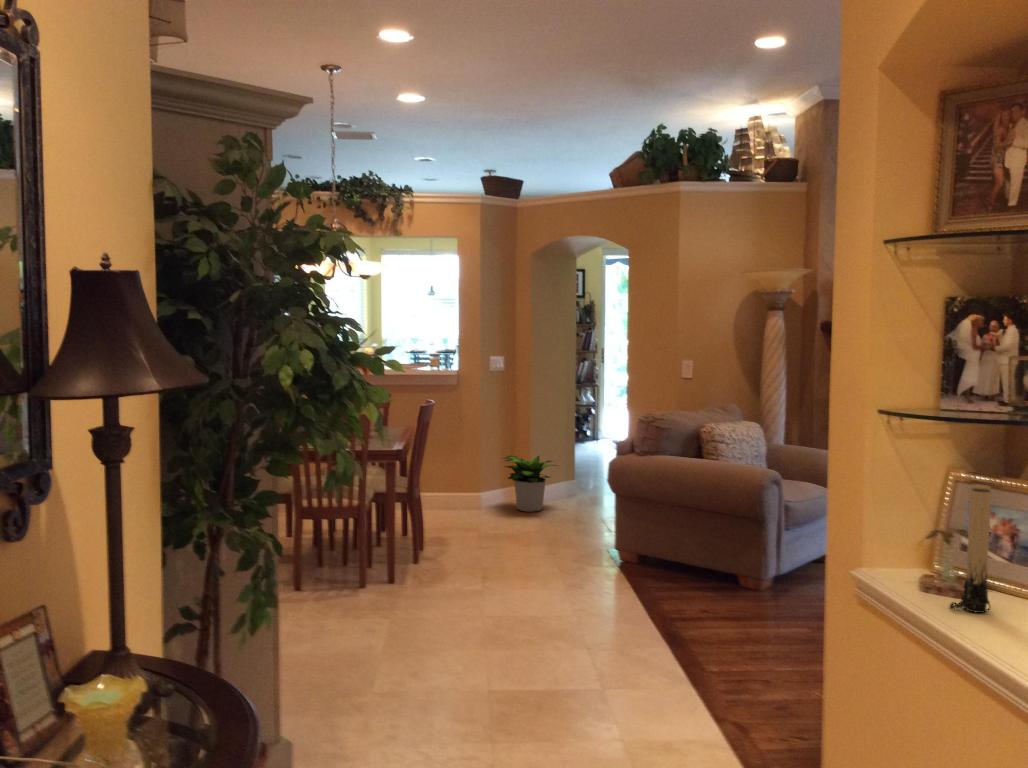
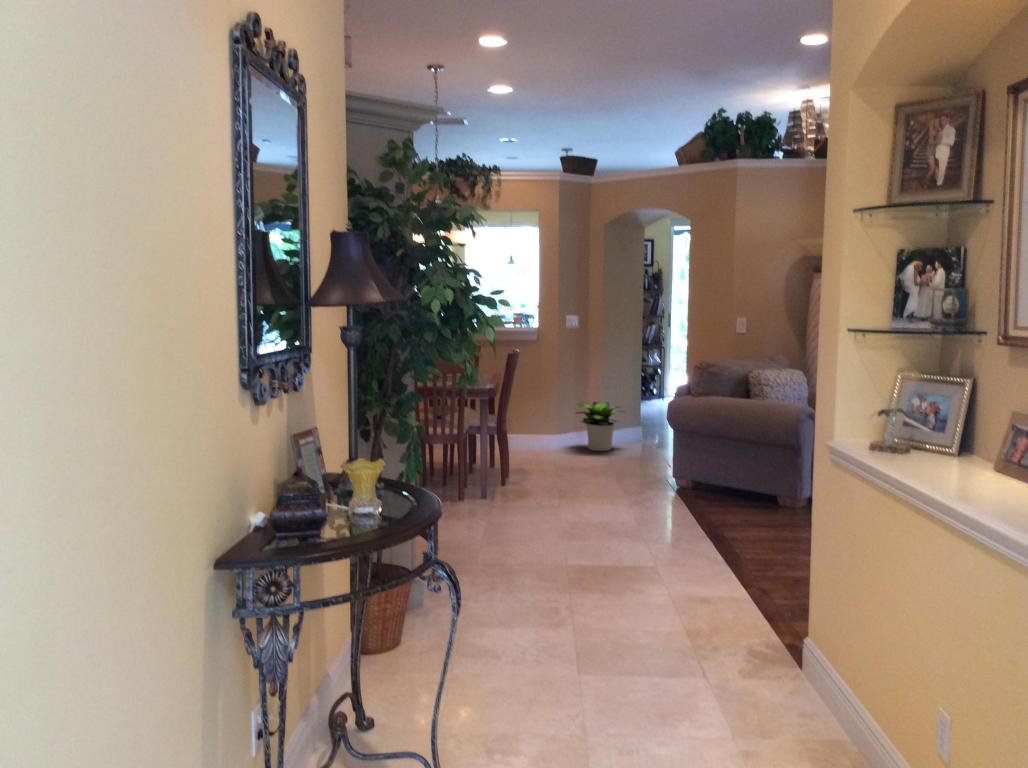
candle: present [950,484,991,613] -> none [885,374,915,460]

